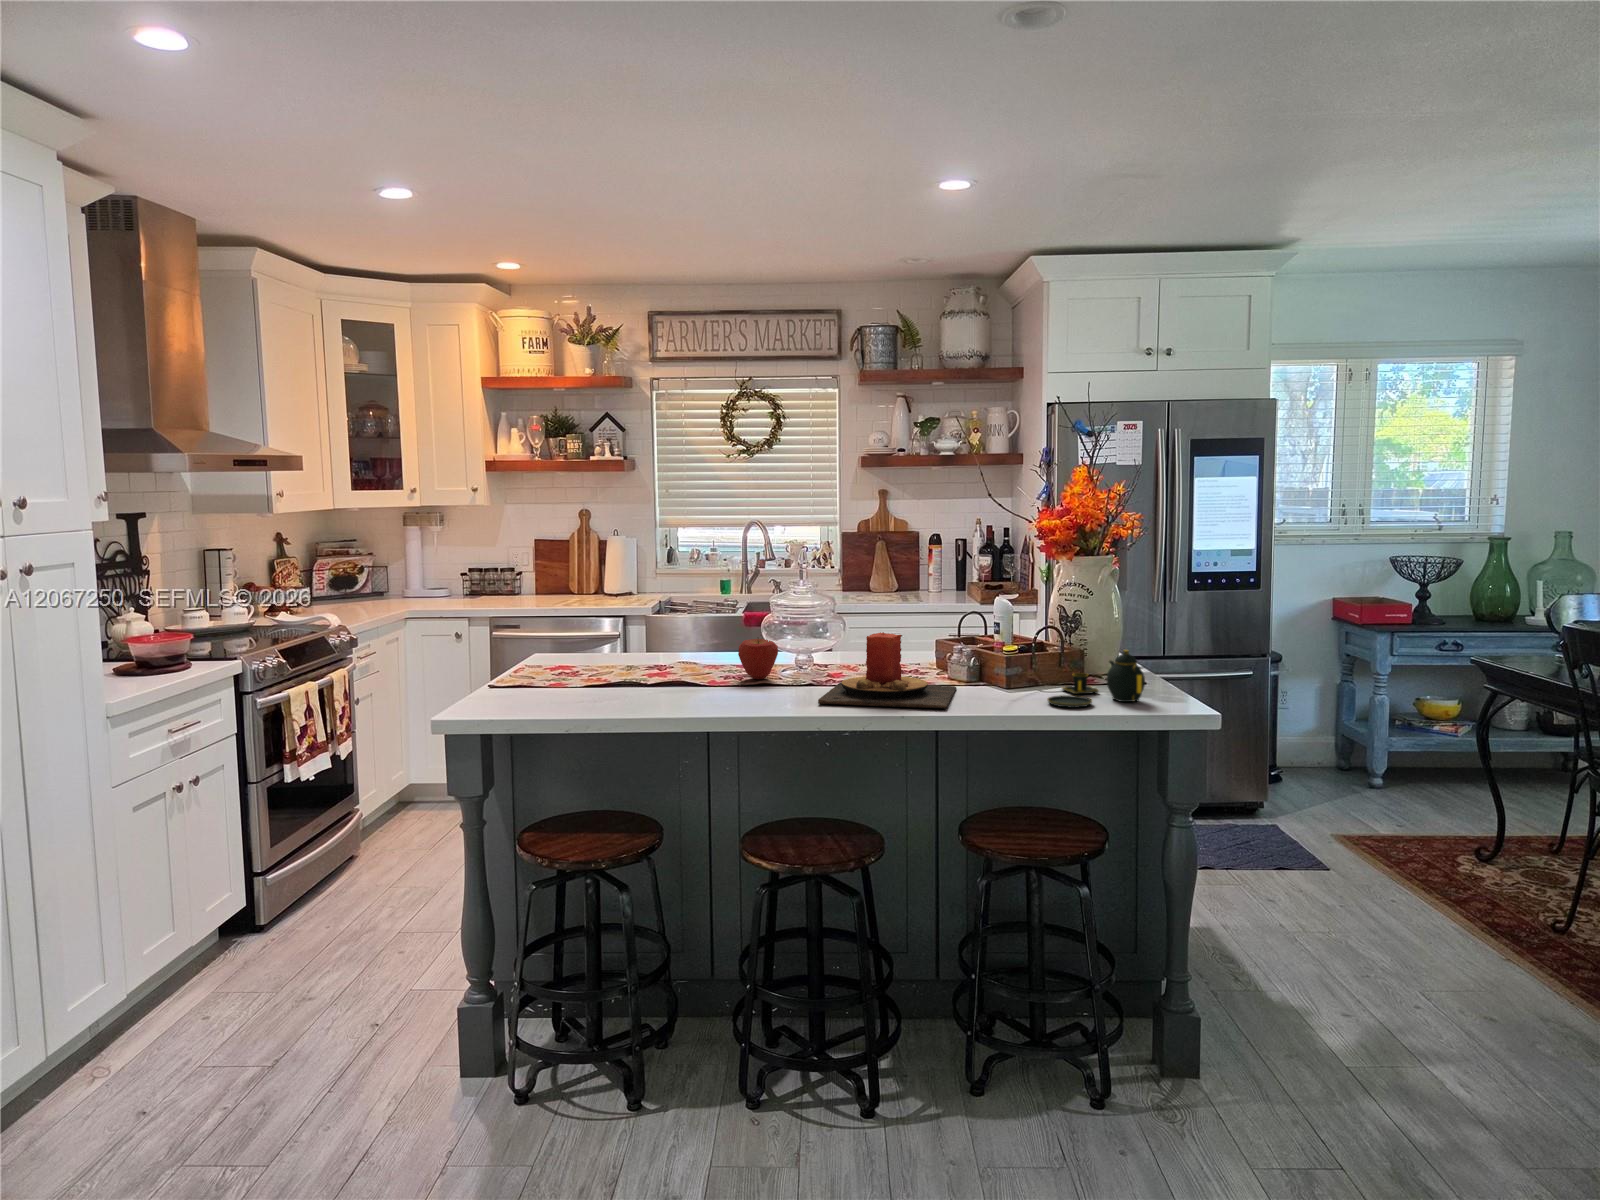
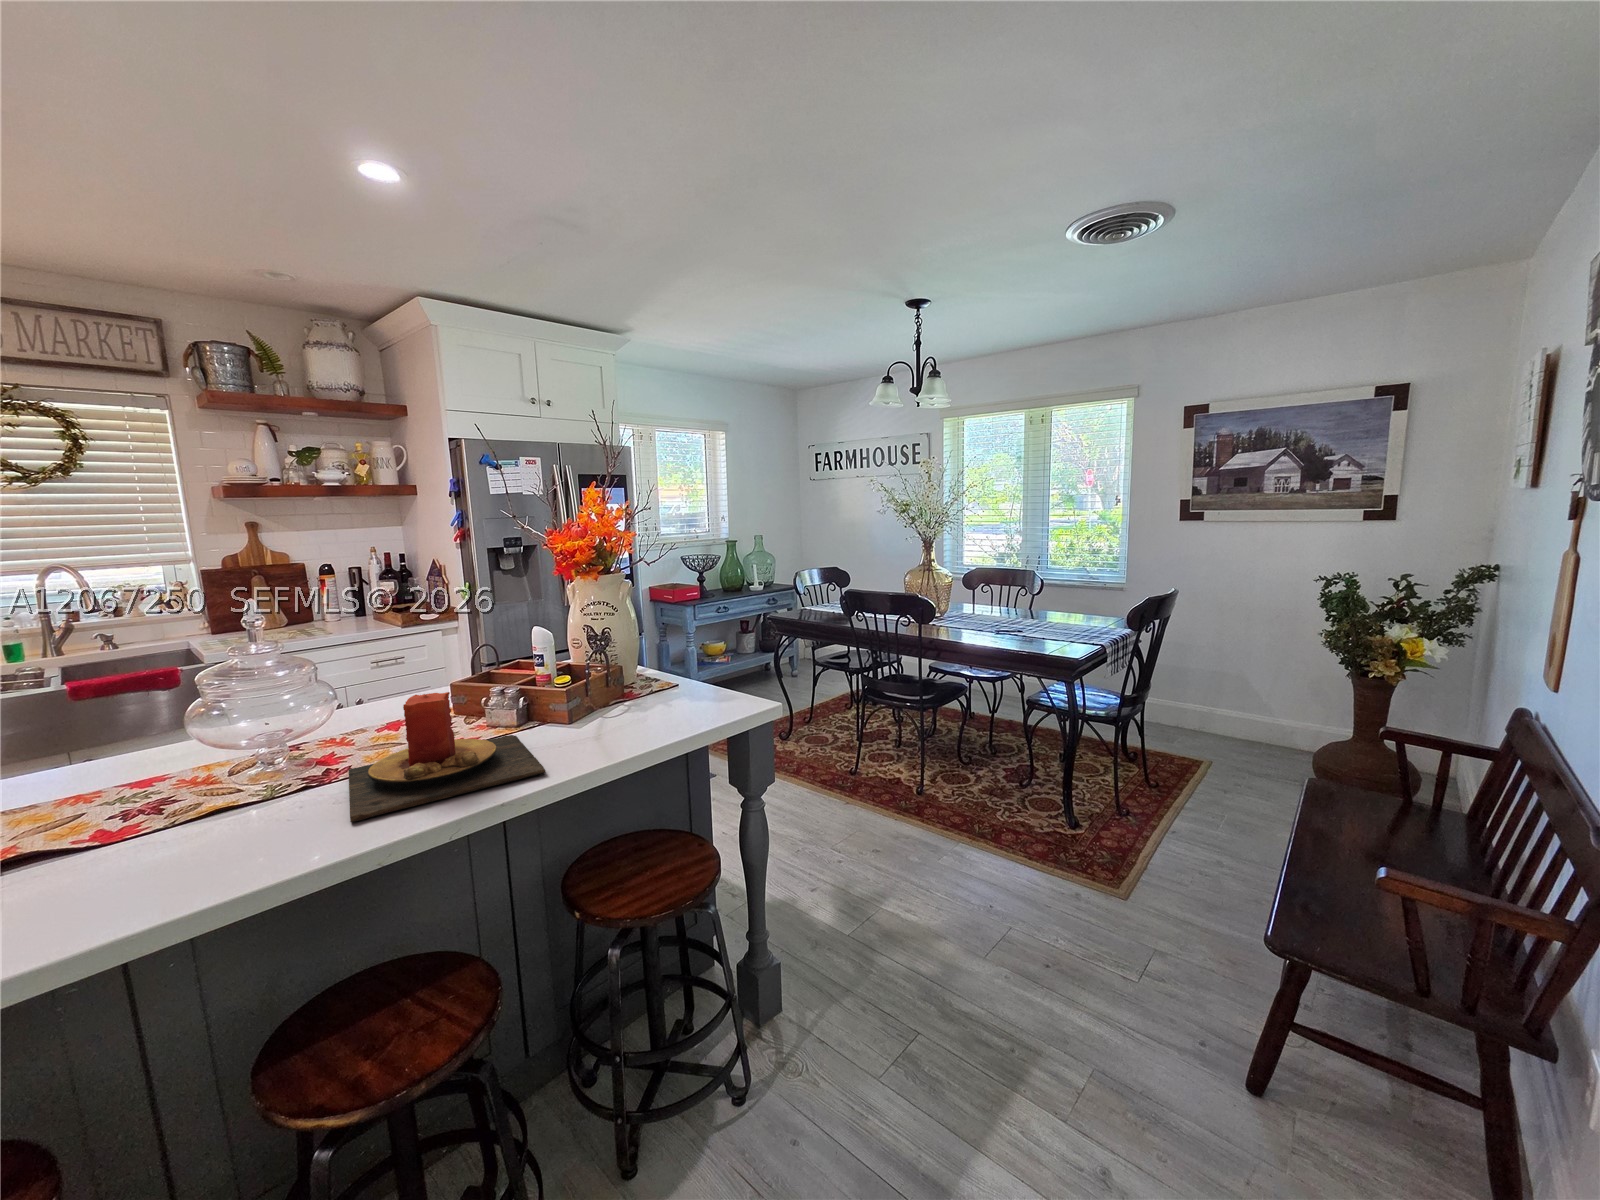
apple: present [738,638,778,679] -> none [140,738,225,803]
teapot: present [1048,650,1145,708] -> none [624,659,717,732]

